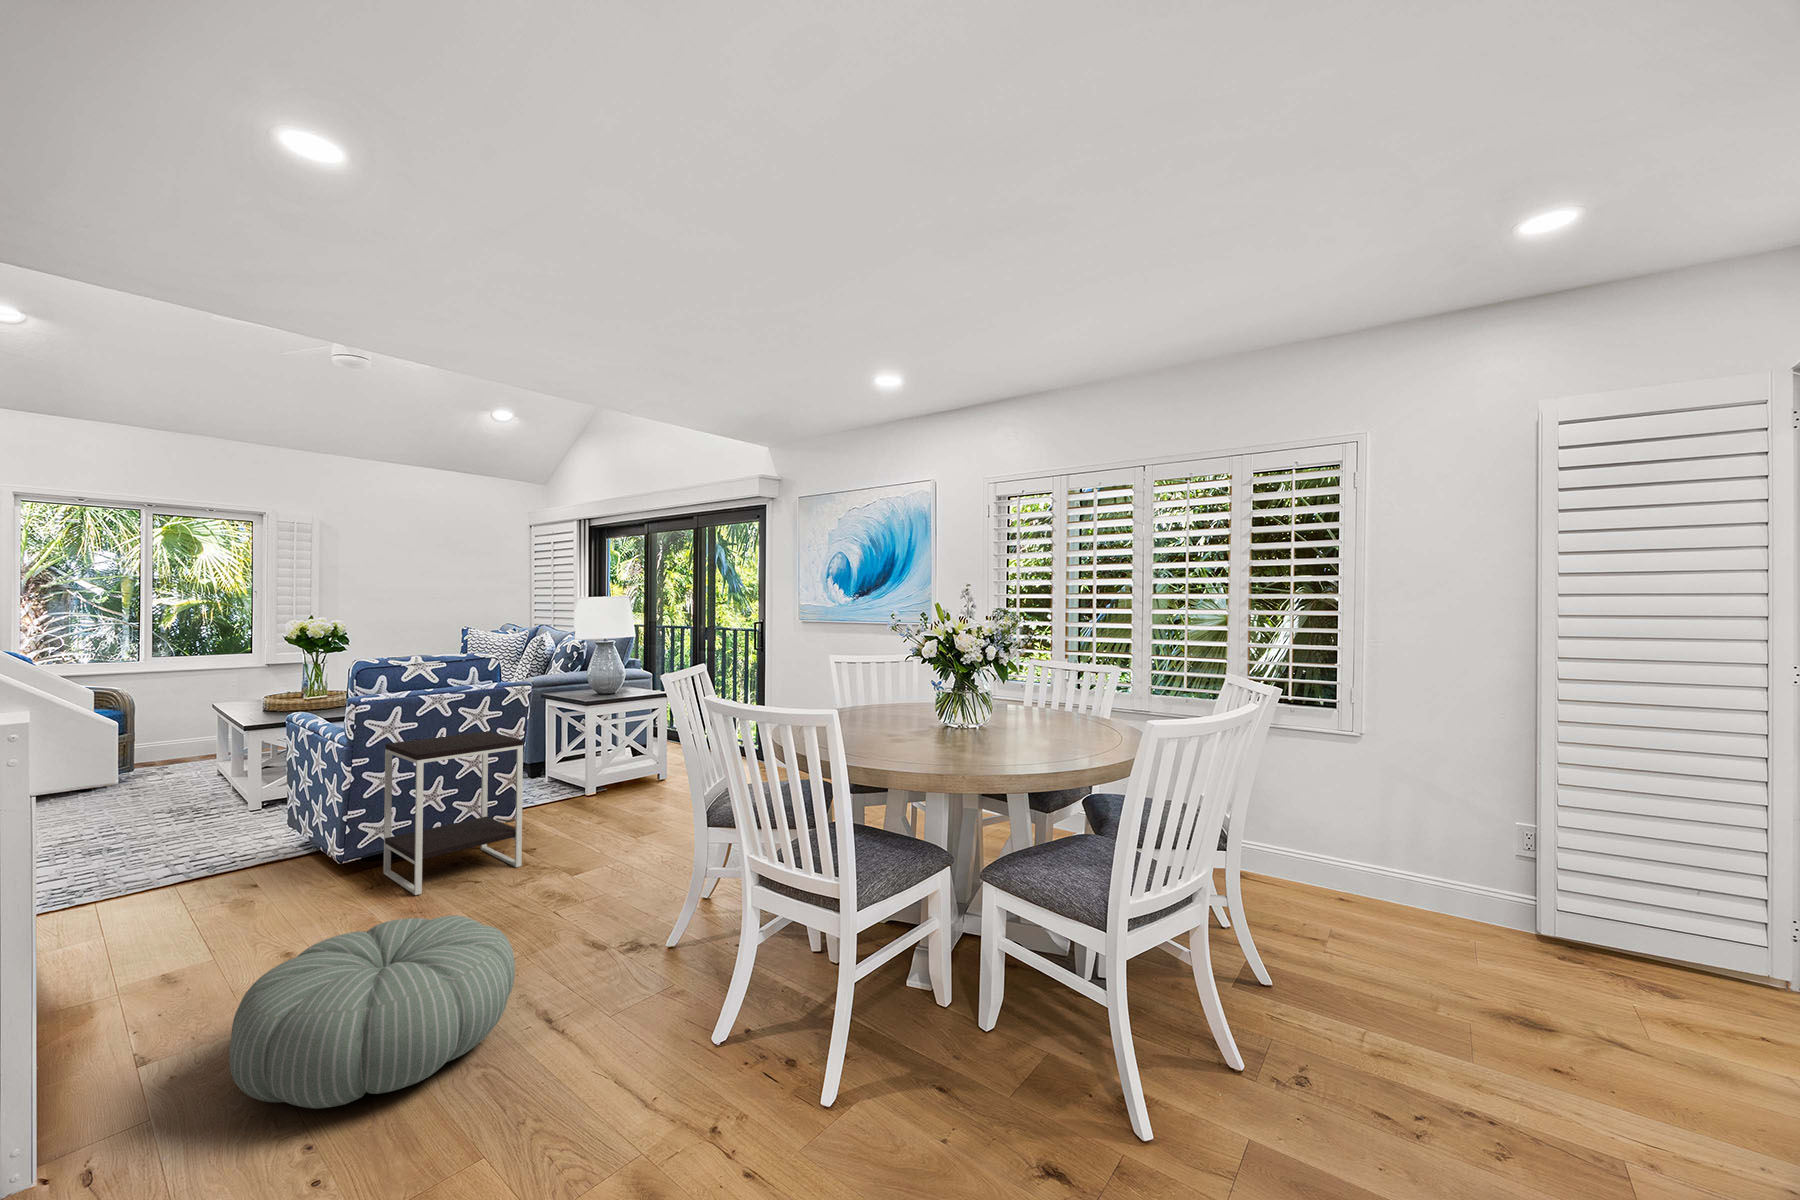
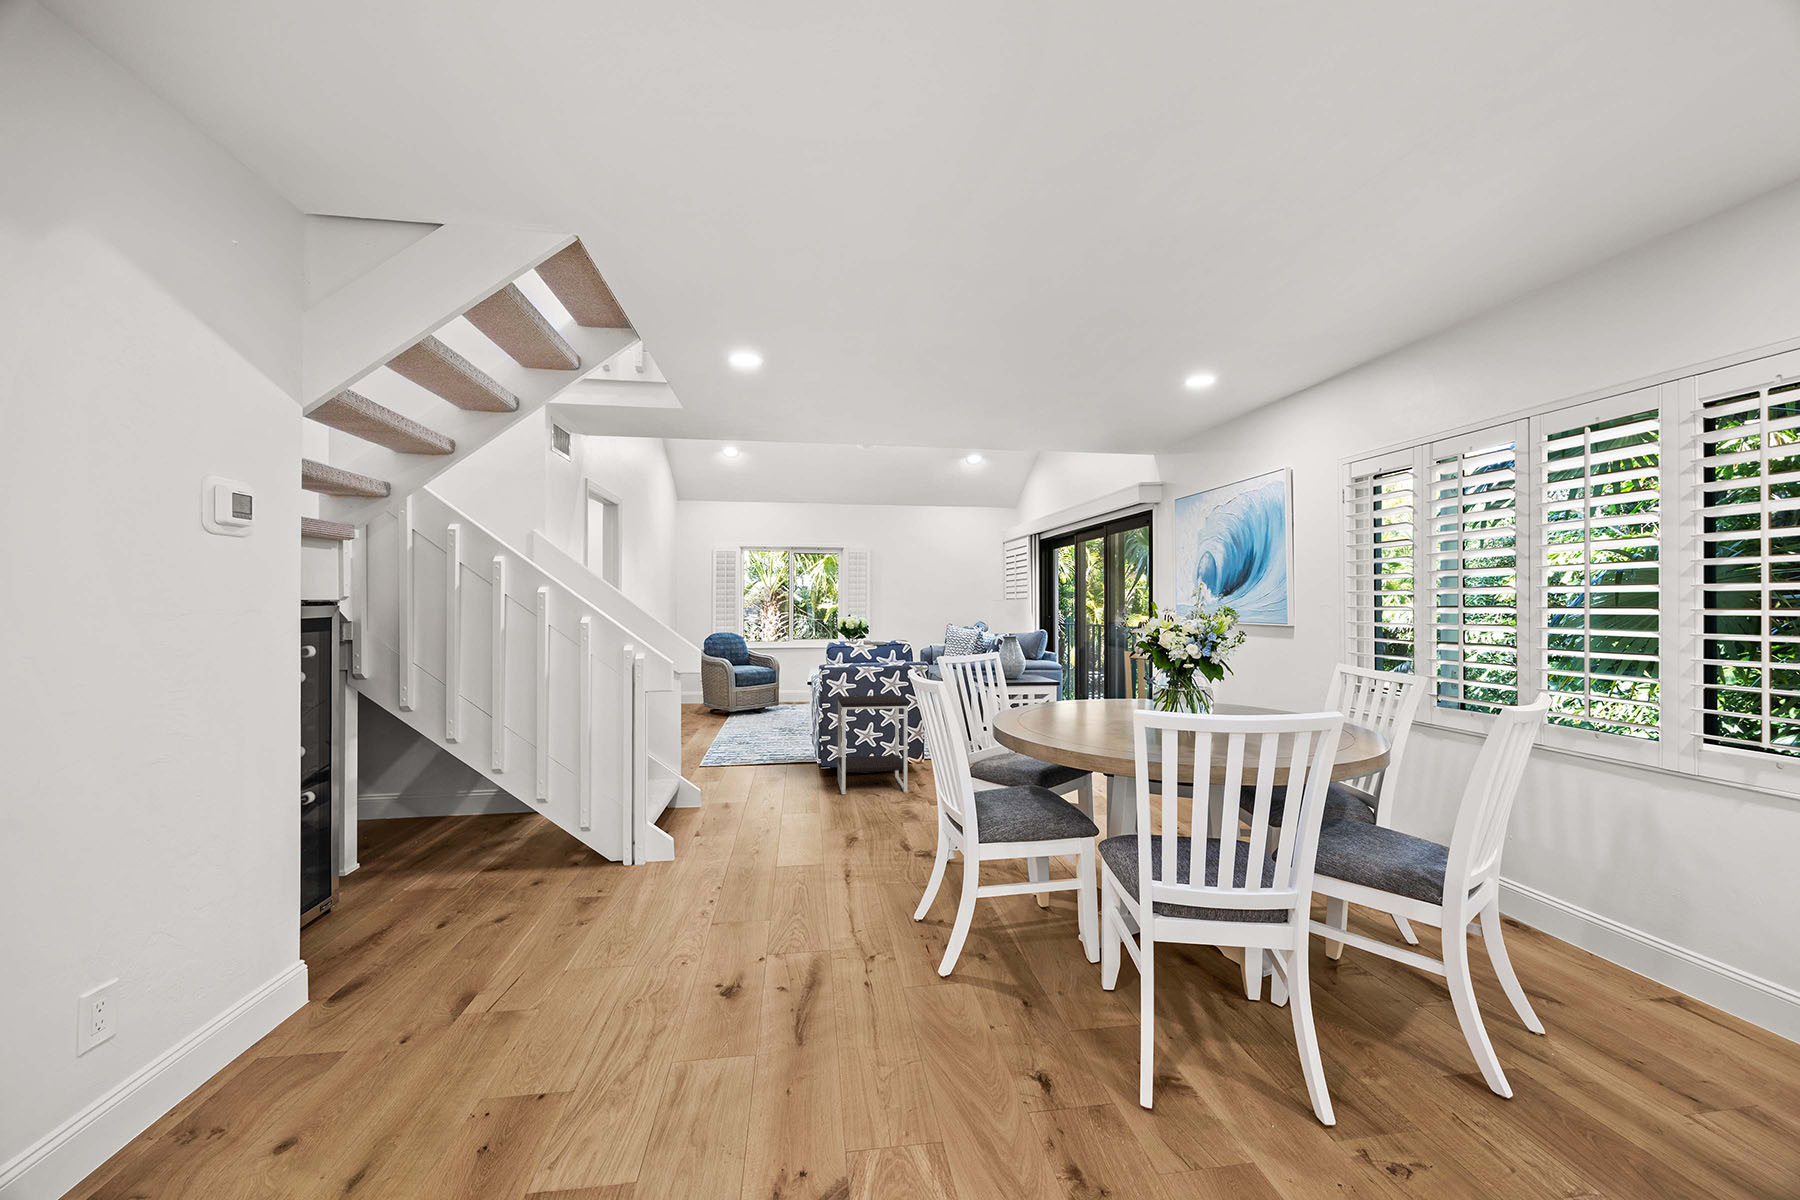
pouf: present [229,915,515,1108] -> none [702,793,838,877]

